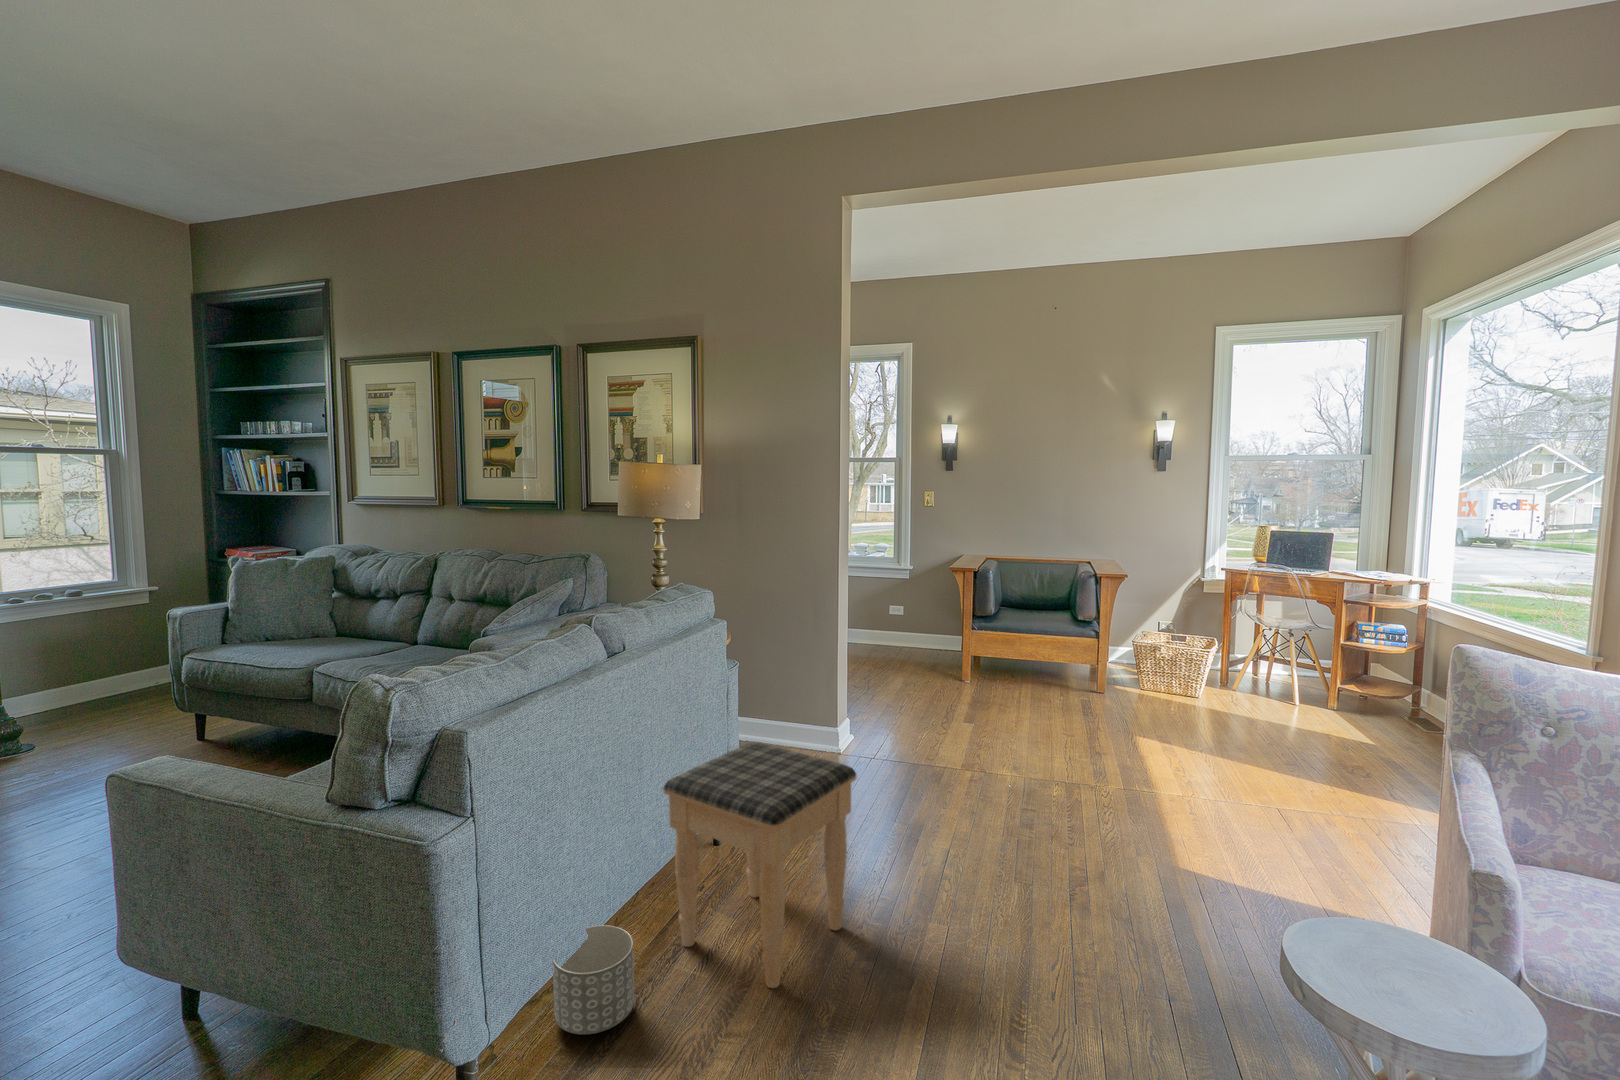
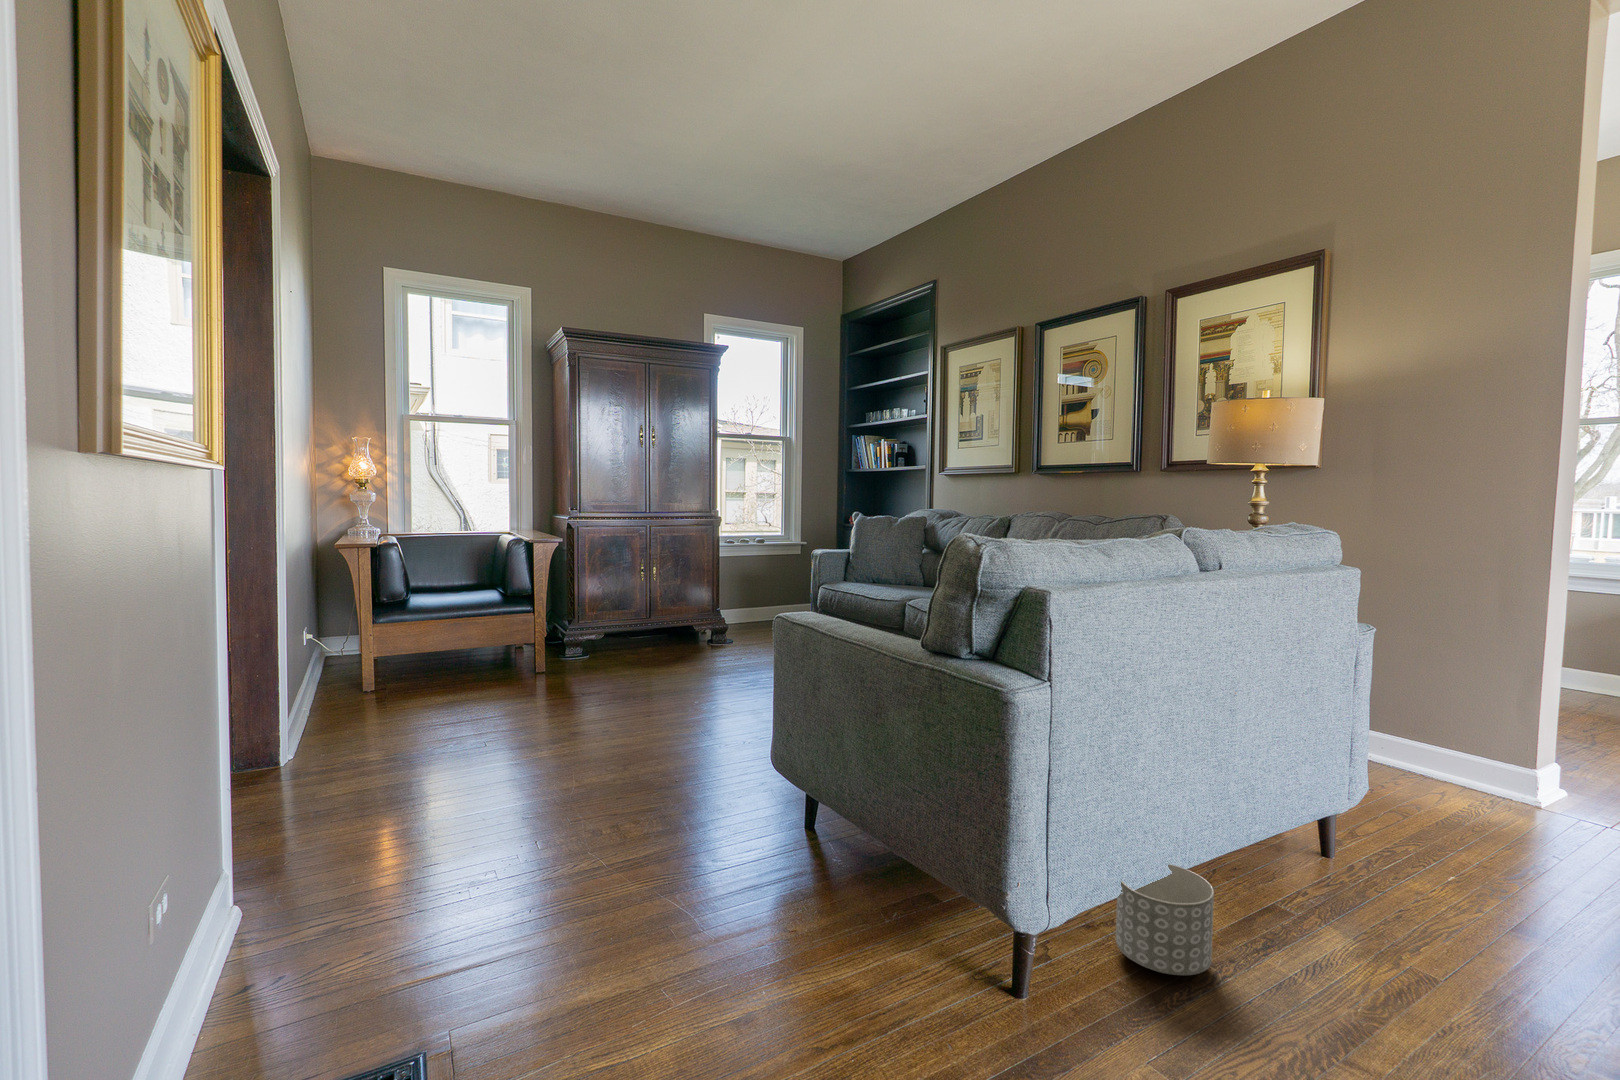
footstool: present [663,742,857,988] -> none [1261,715,1586,1027]

